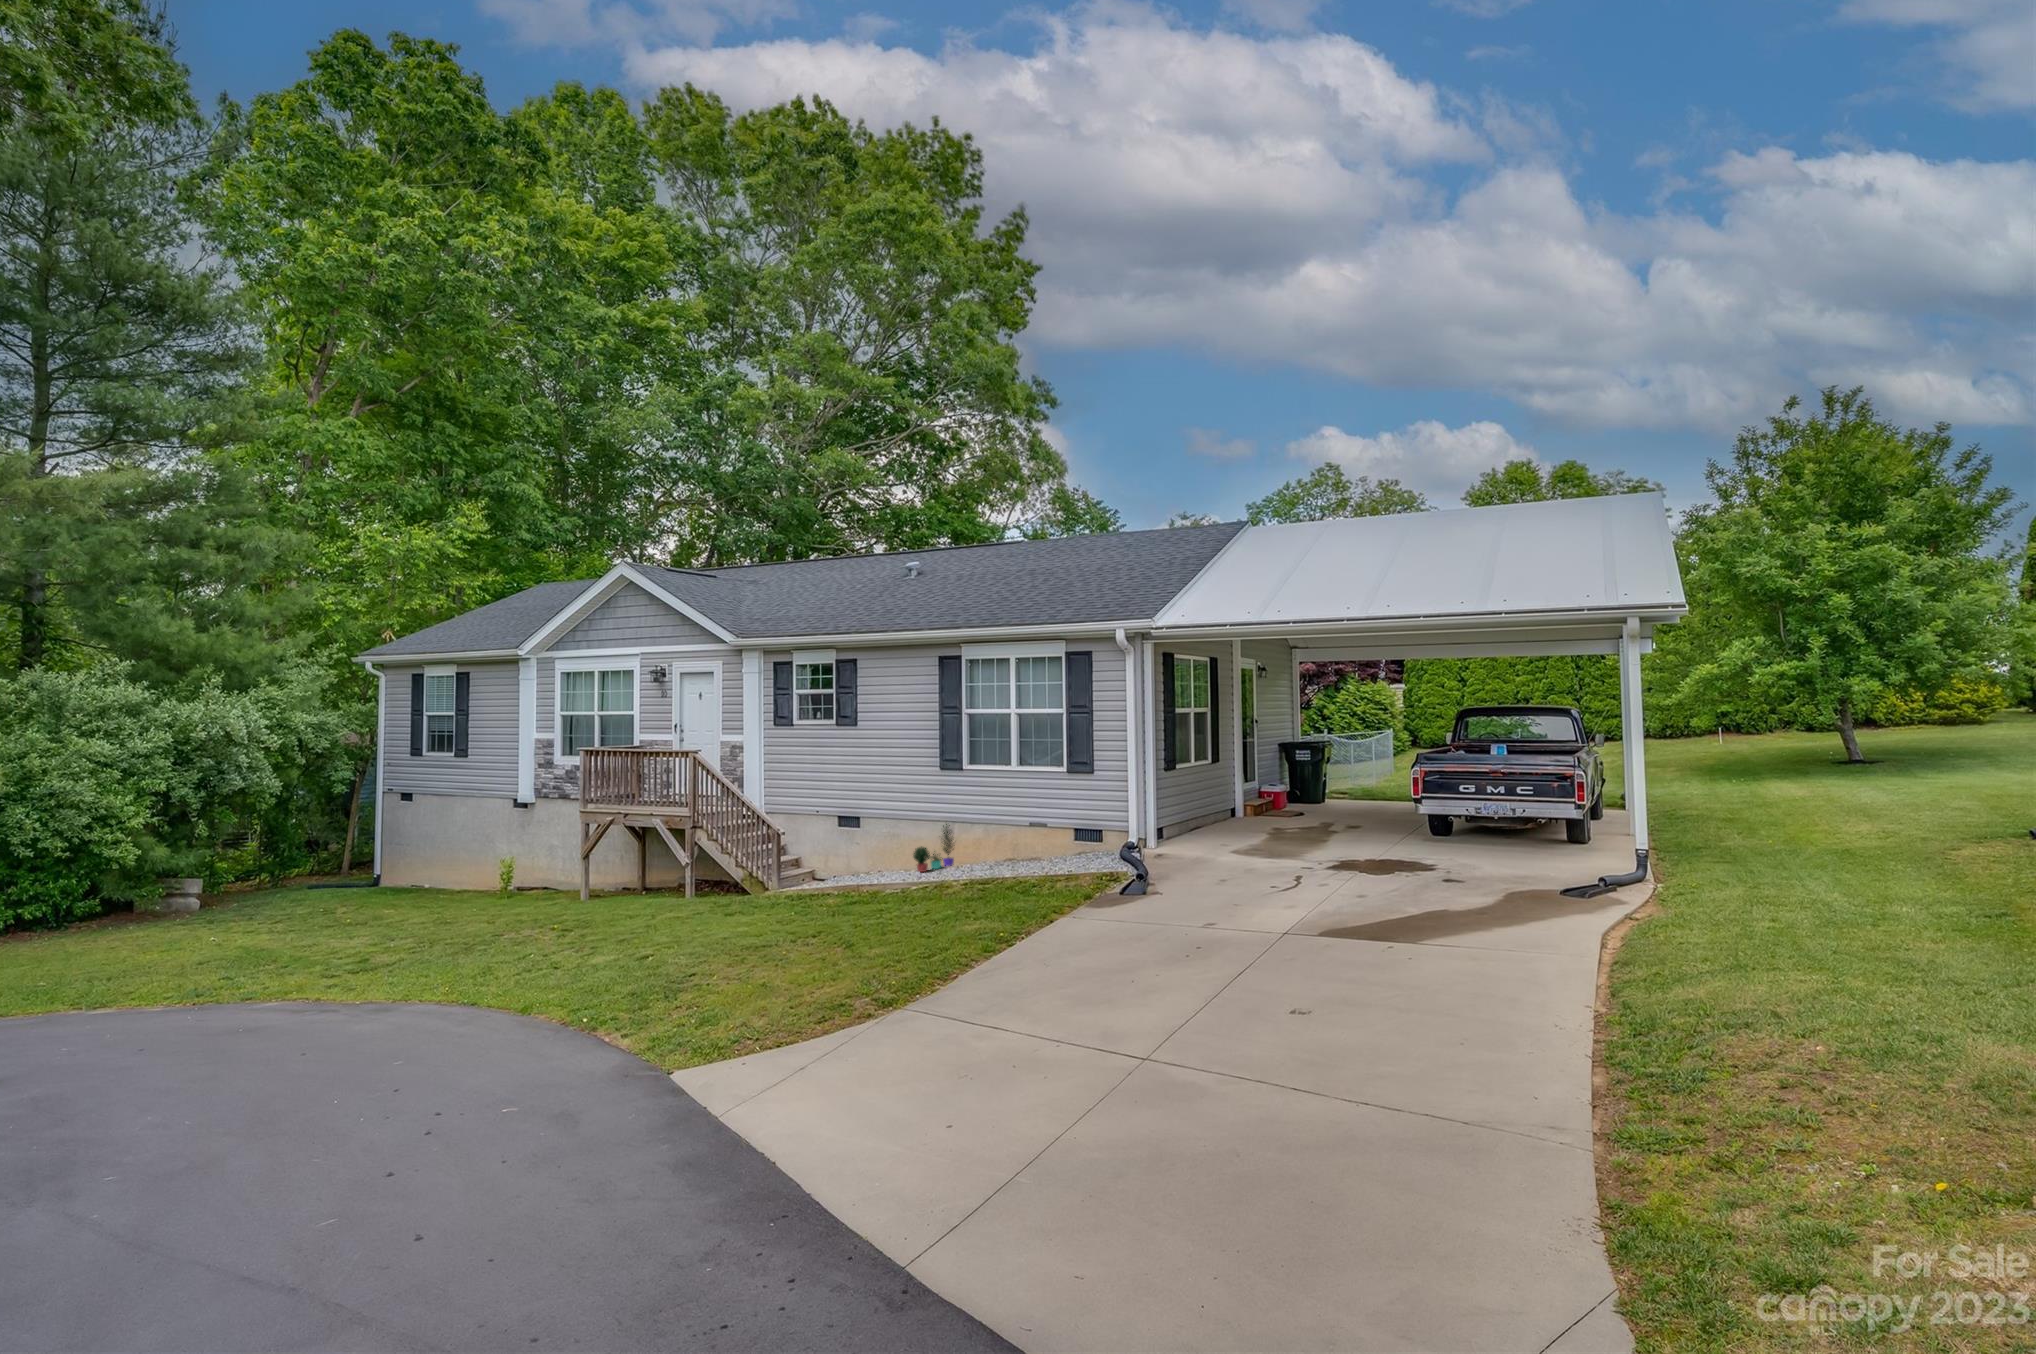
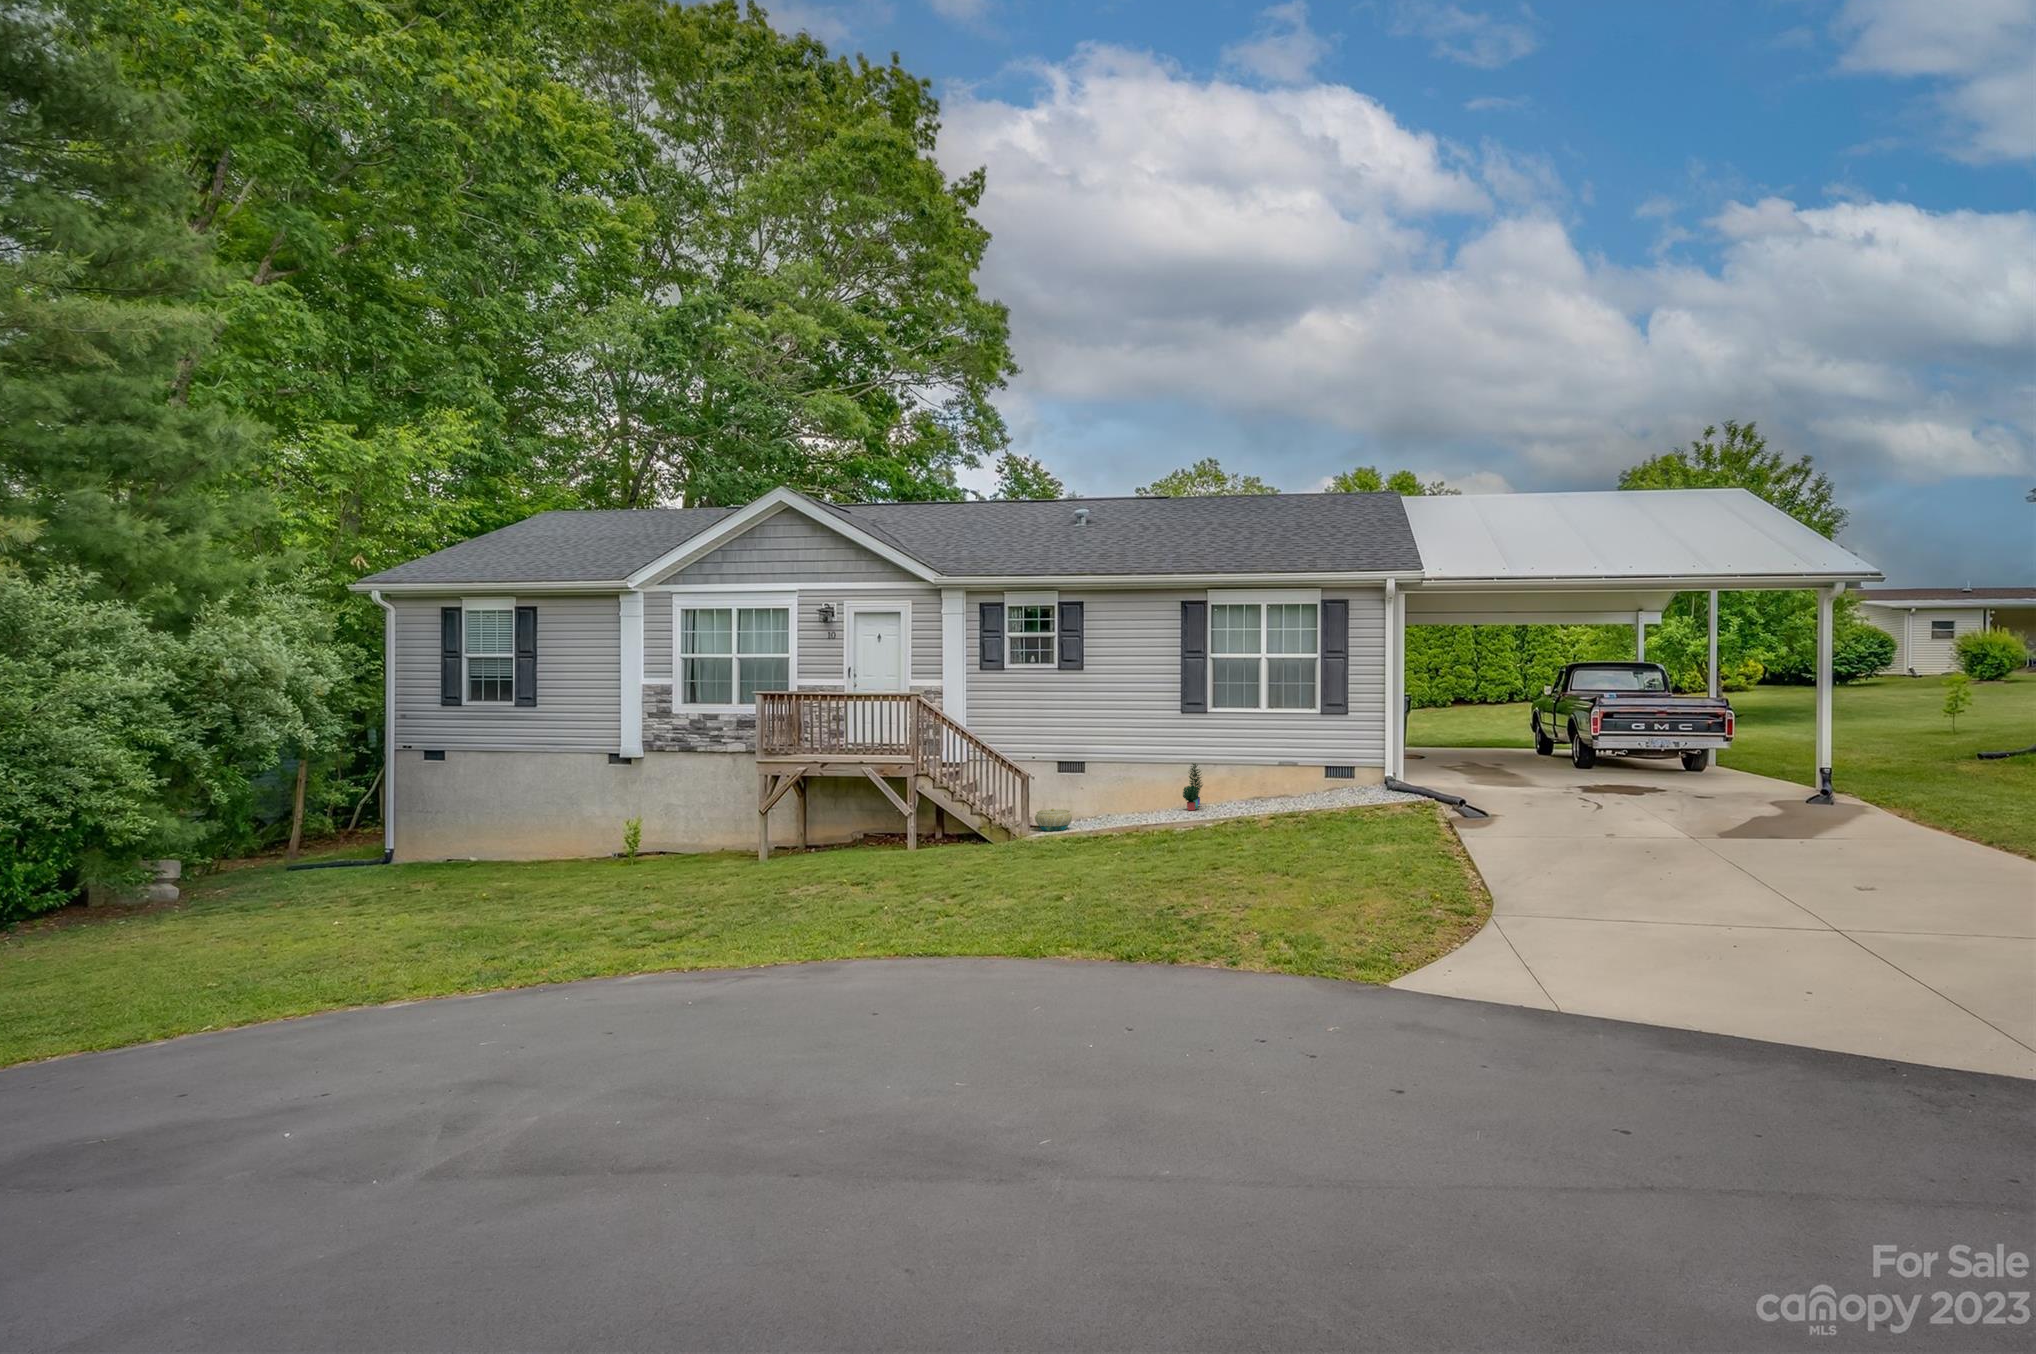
basket: none [807,864,844,886] -> present [1035,809,1072,831]

